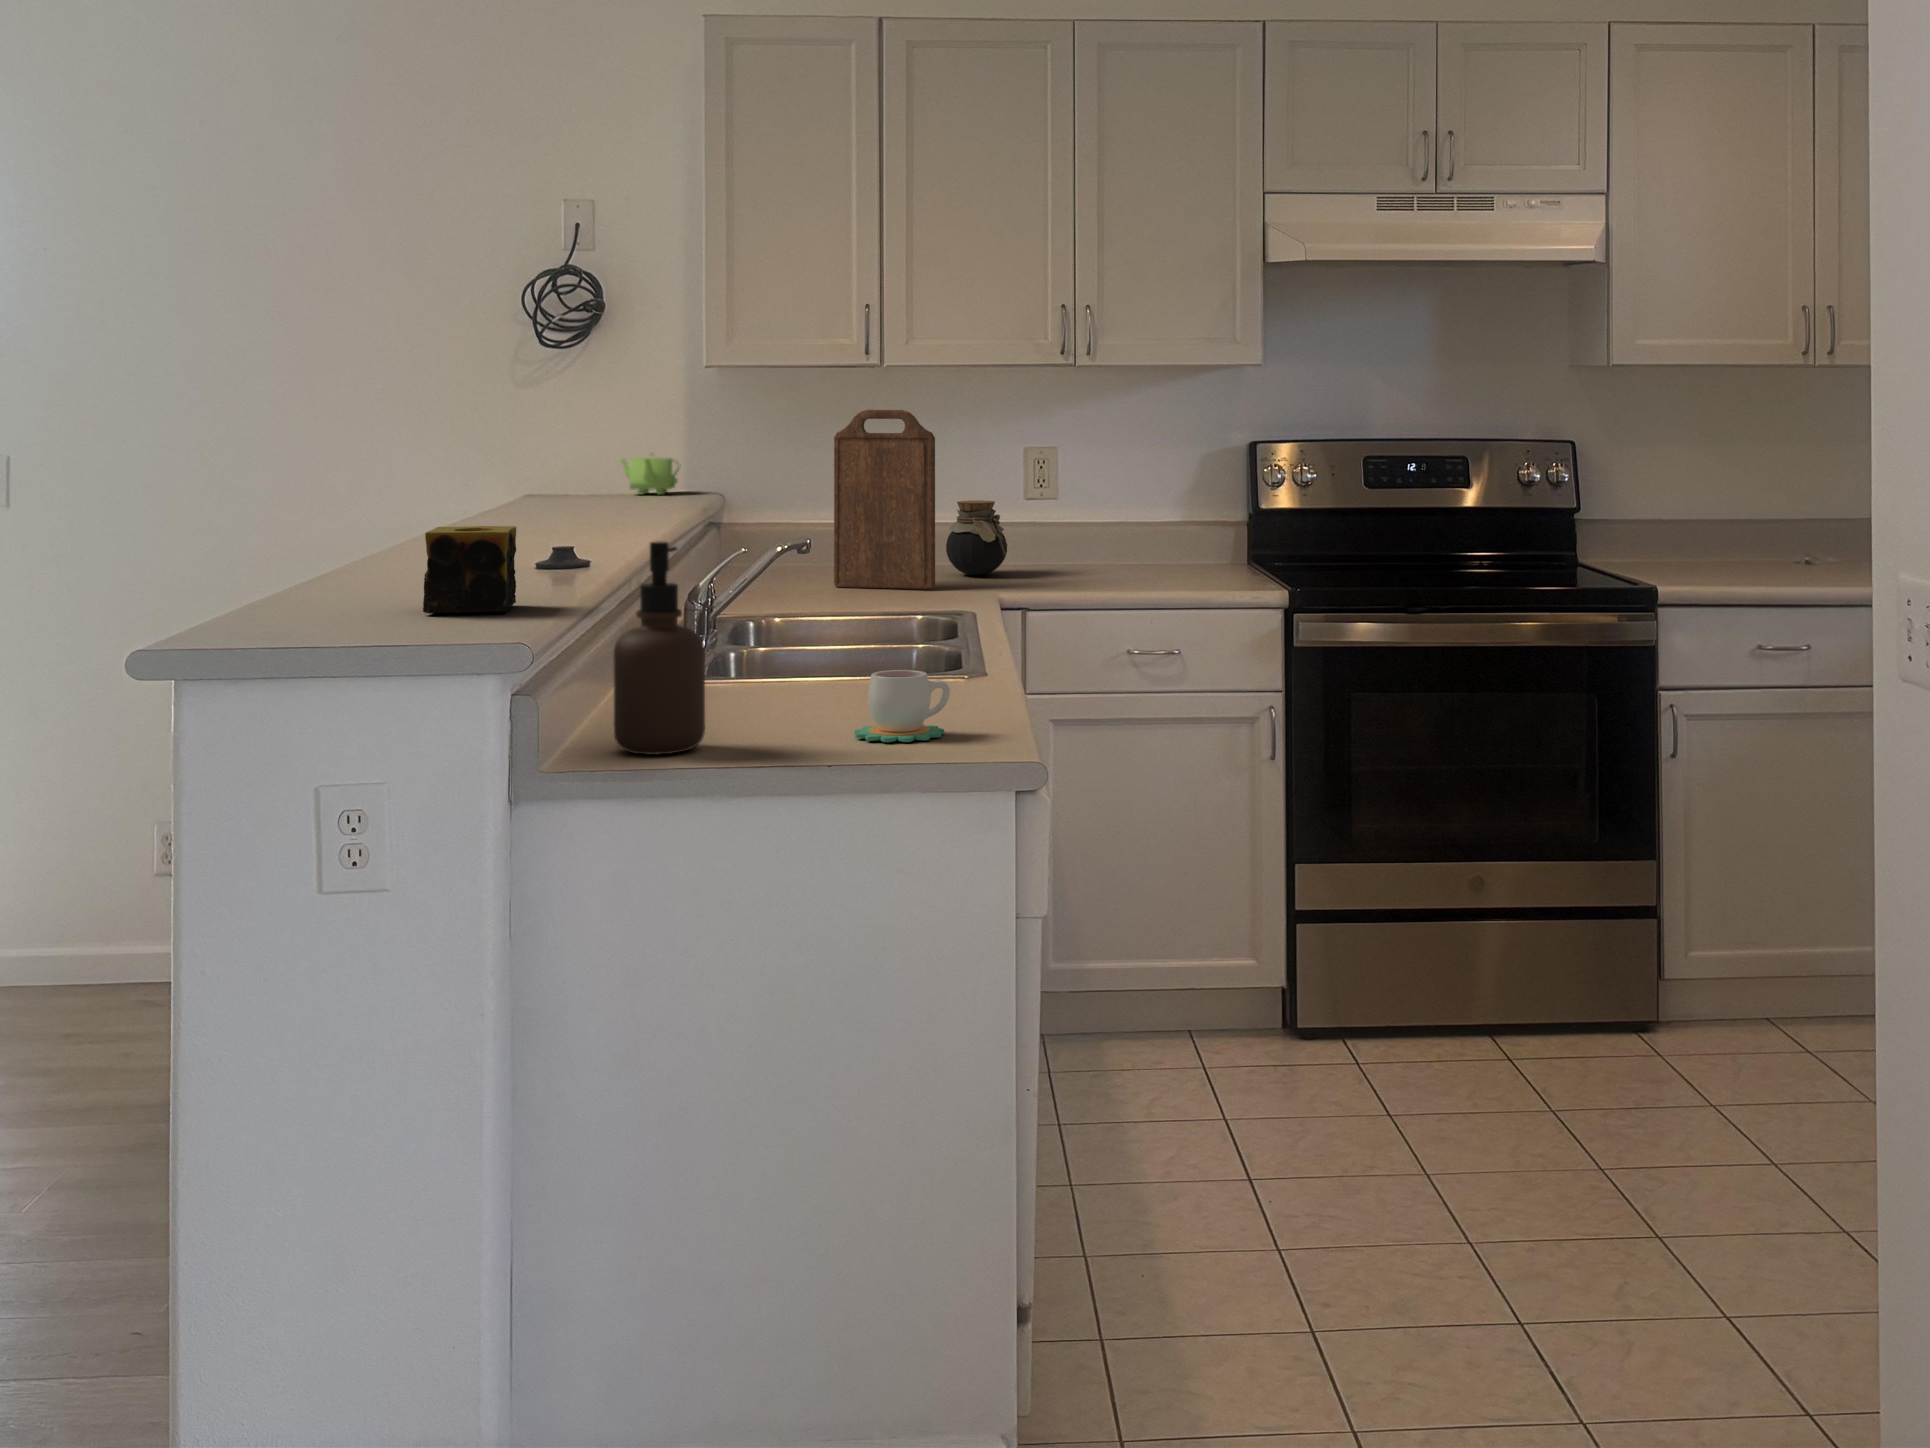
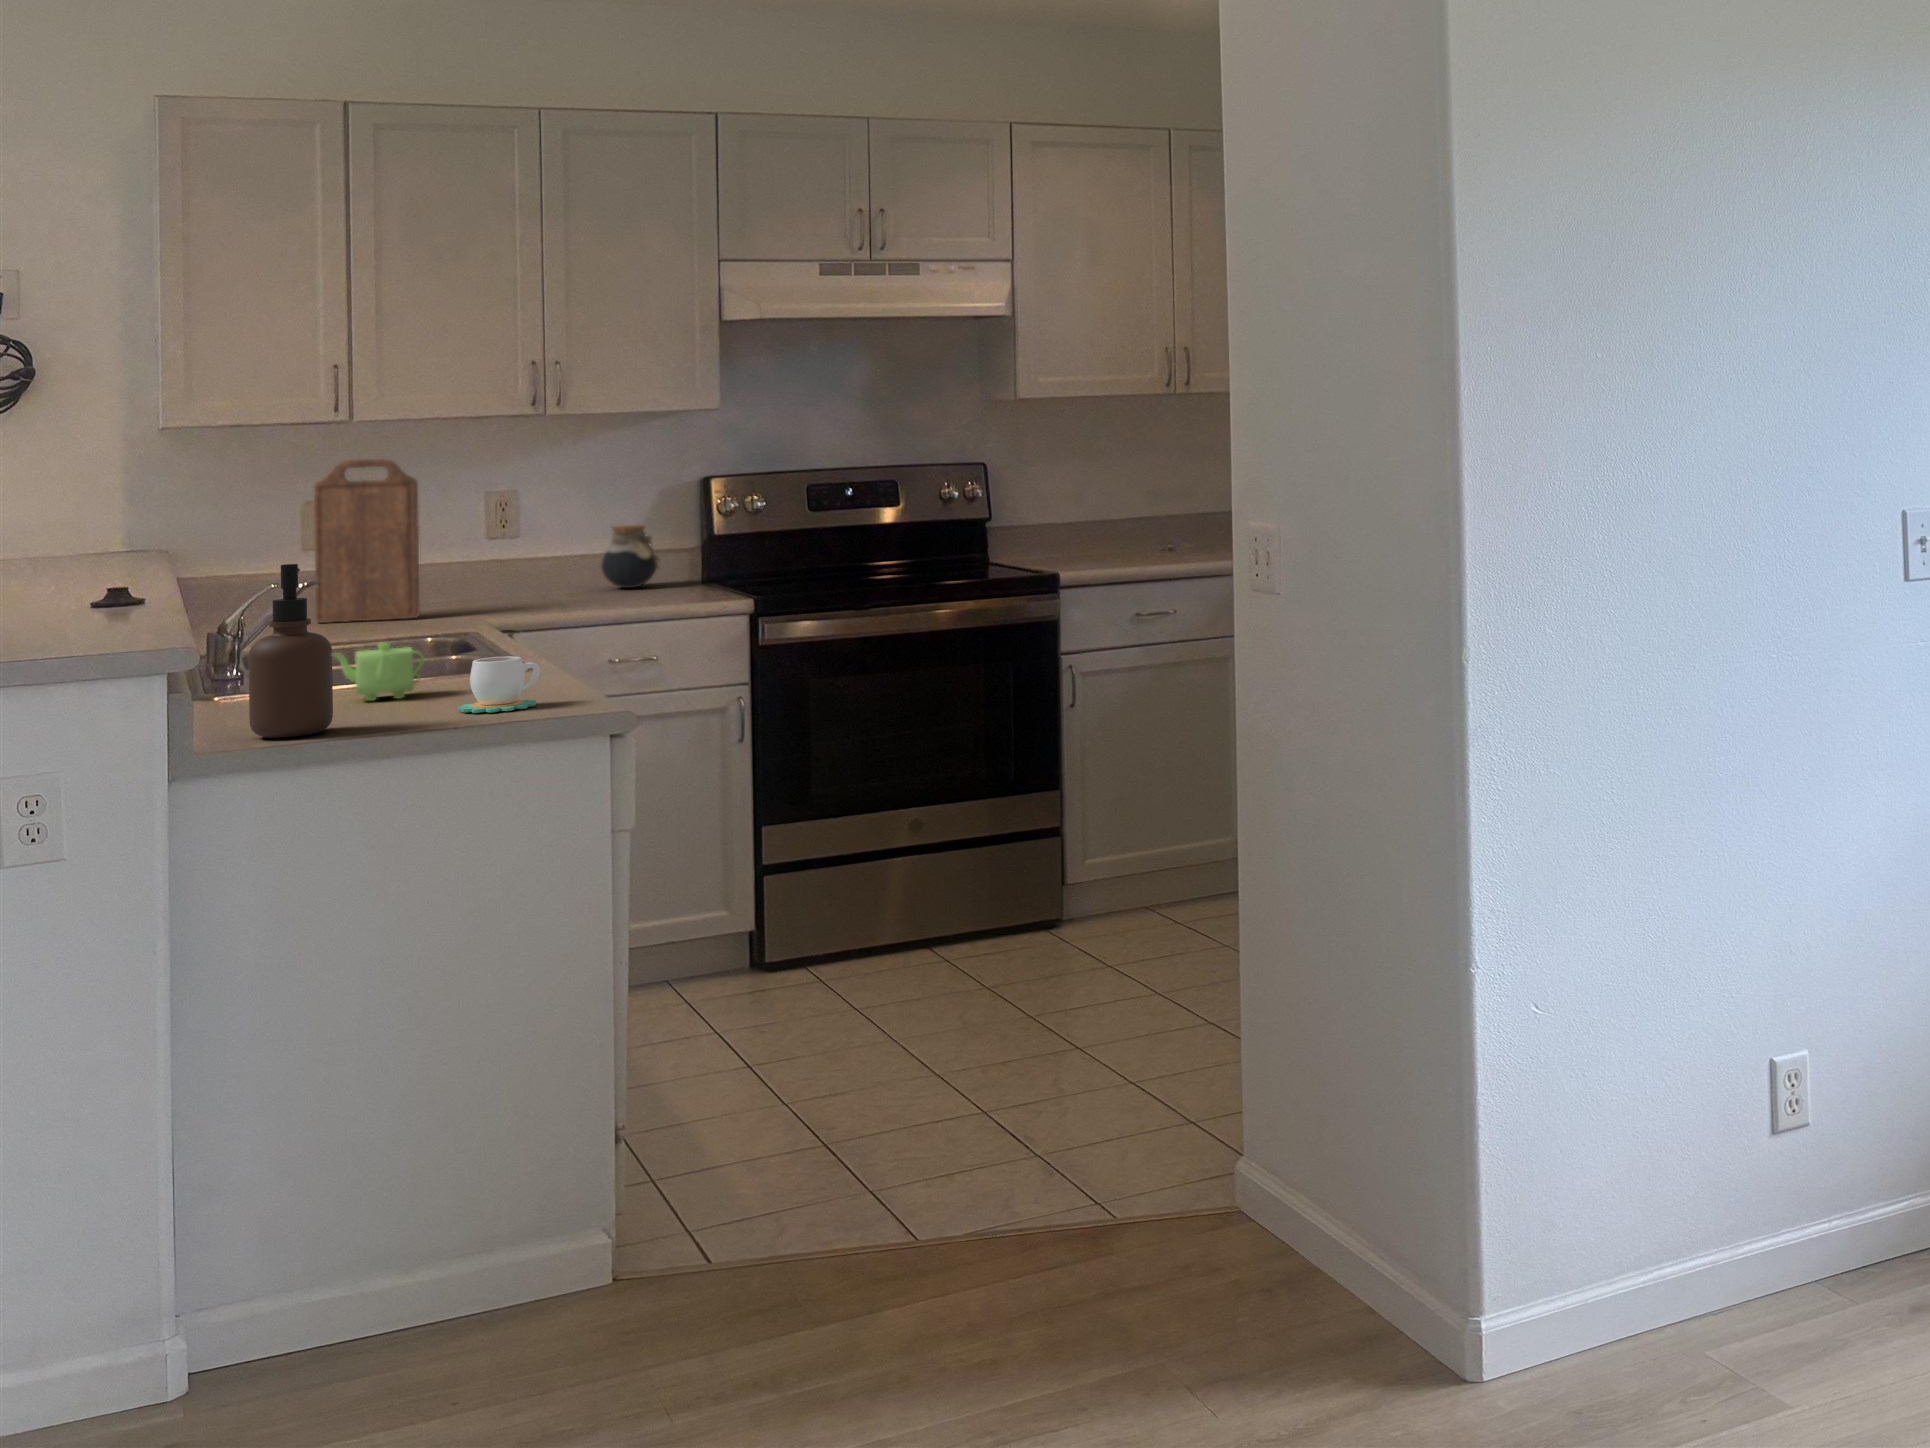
teapot: present [619,453,681,494] -> present [334,643,424,701]
jar: present [946,500,1008,575] -> present [601,525,659,588]
candle: present [423,526,516,613] -> none [54,562,137,638]

